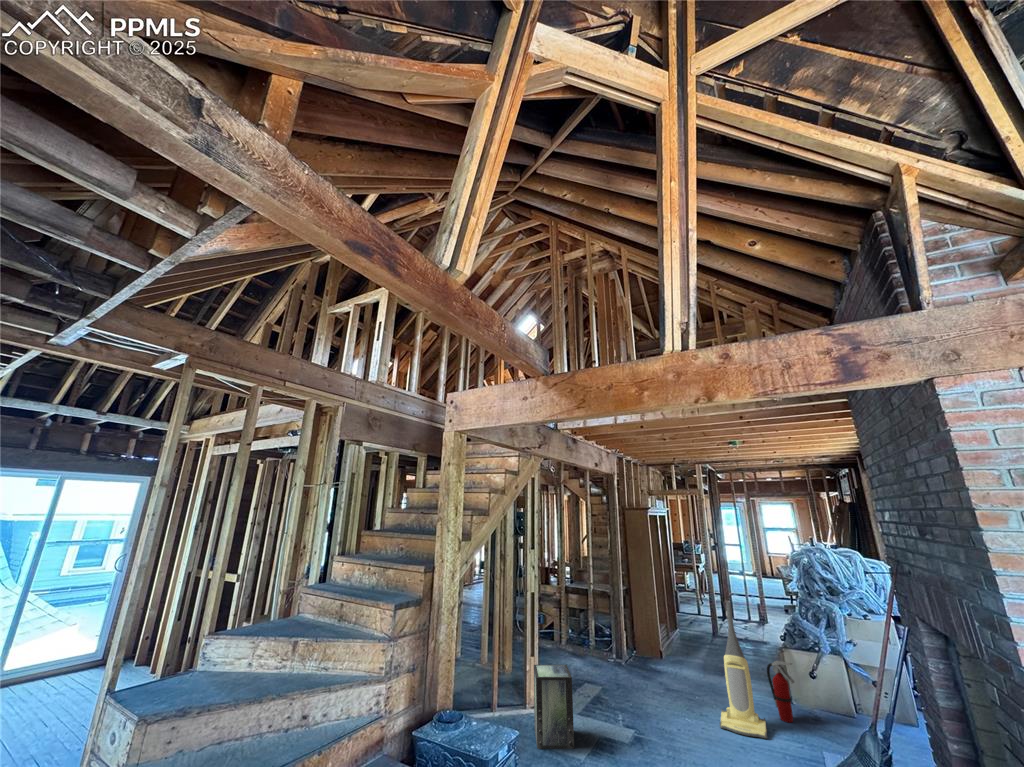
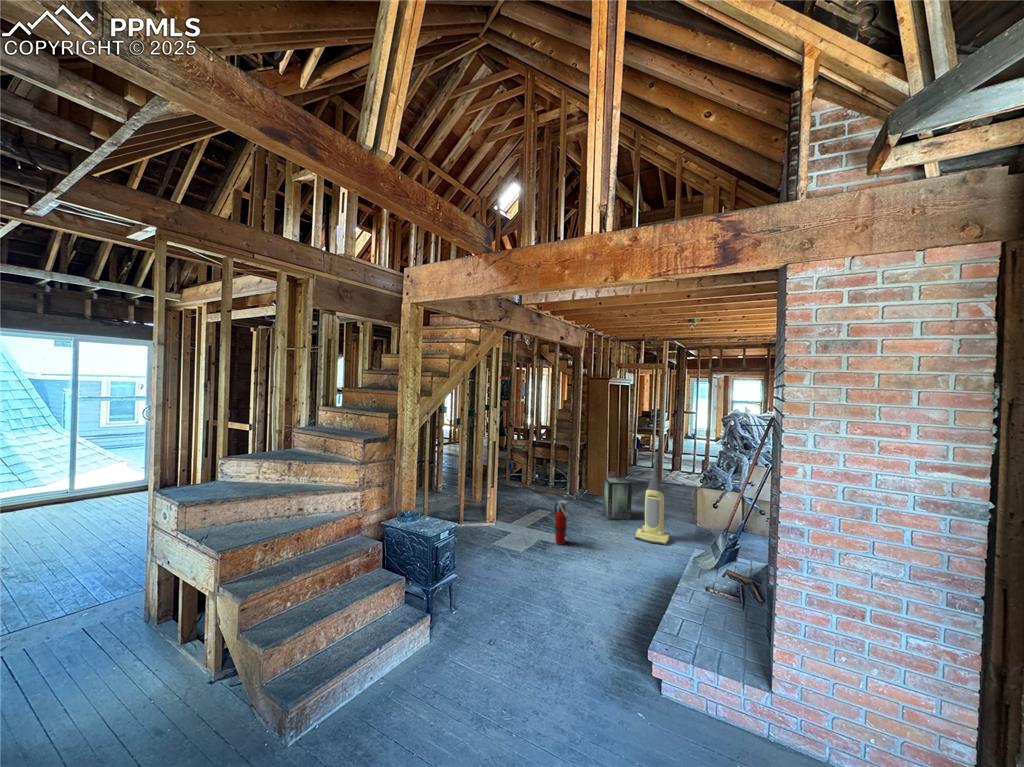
fire extinguisher: present [767,661,794,723] -> present [554,500,569,545]
storage box: present [534,665,574,749] -> present [603,477,632,521]

